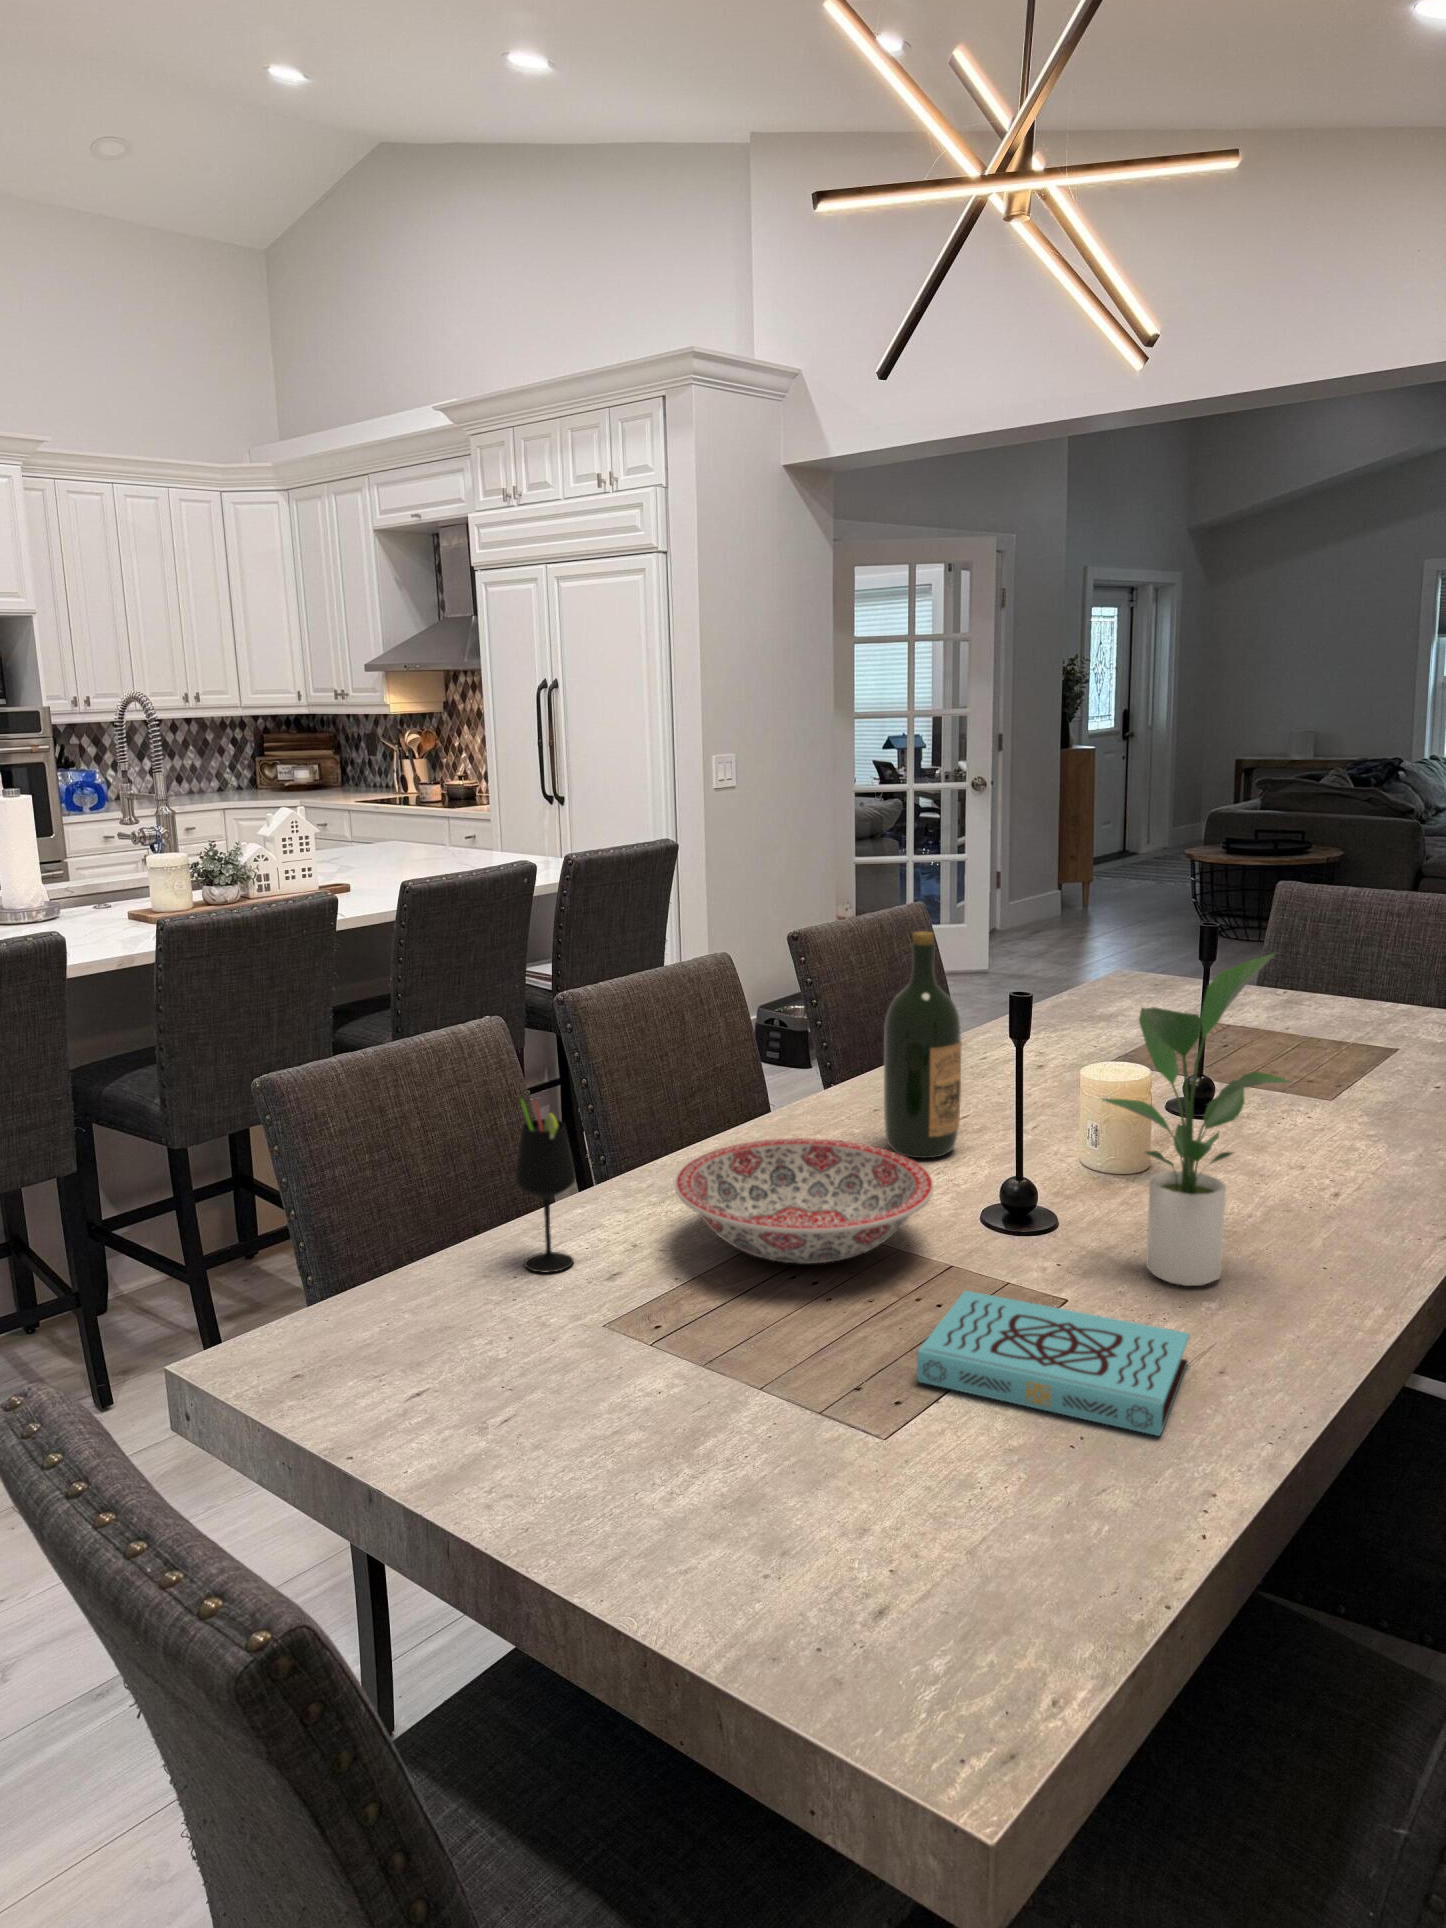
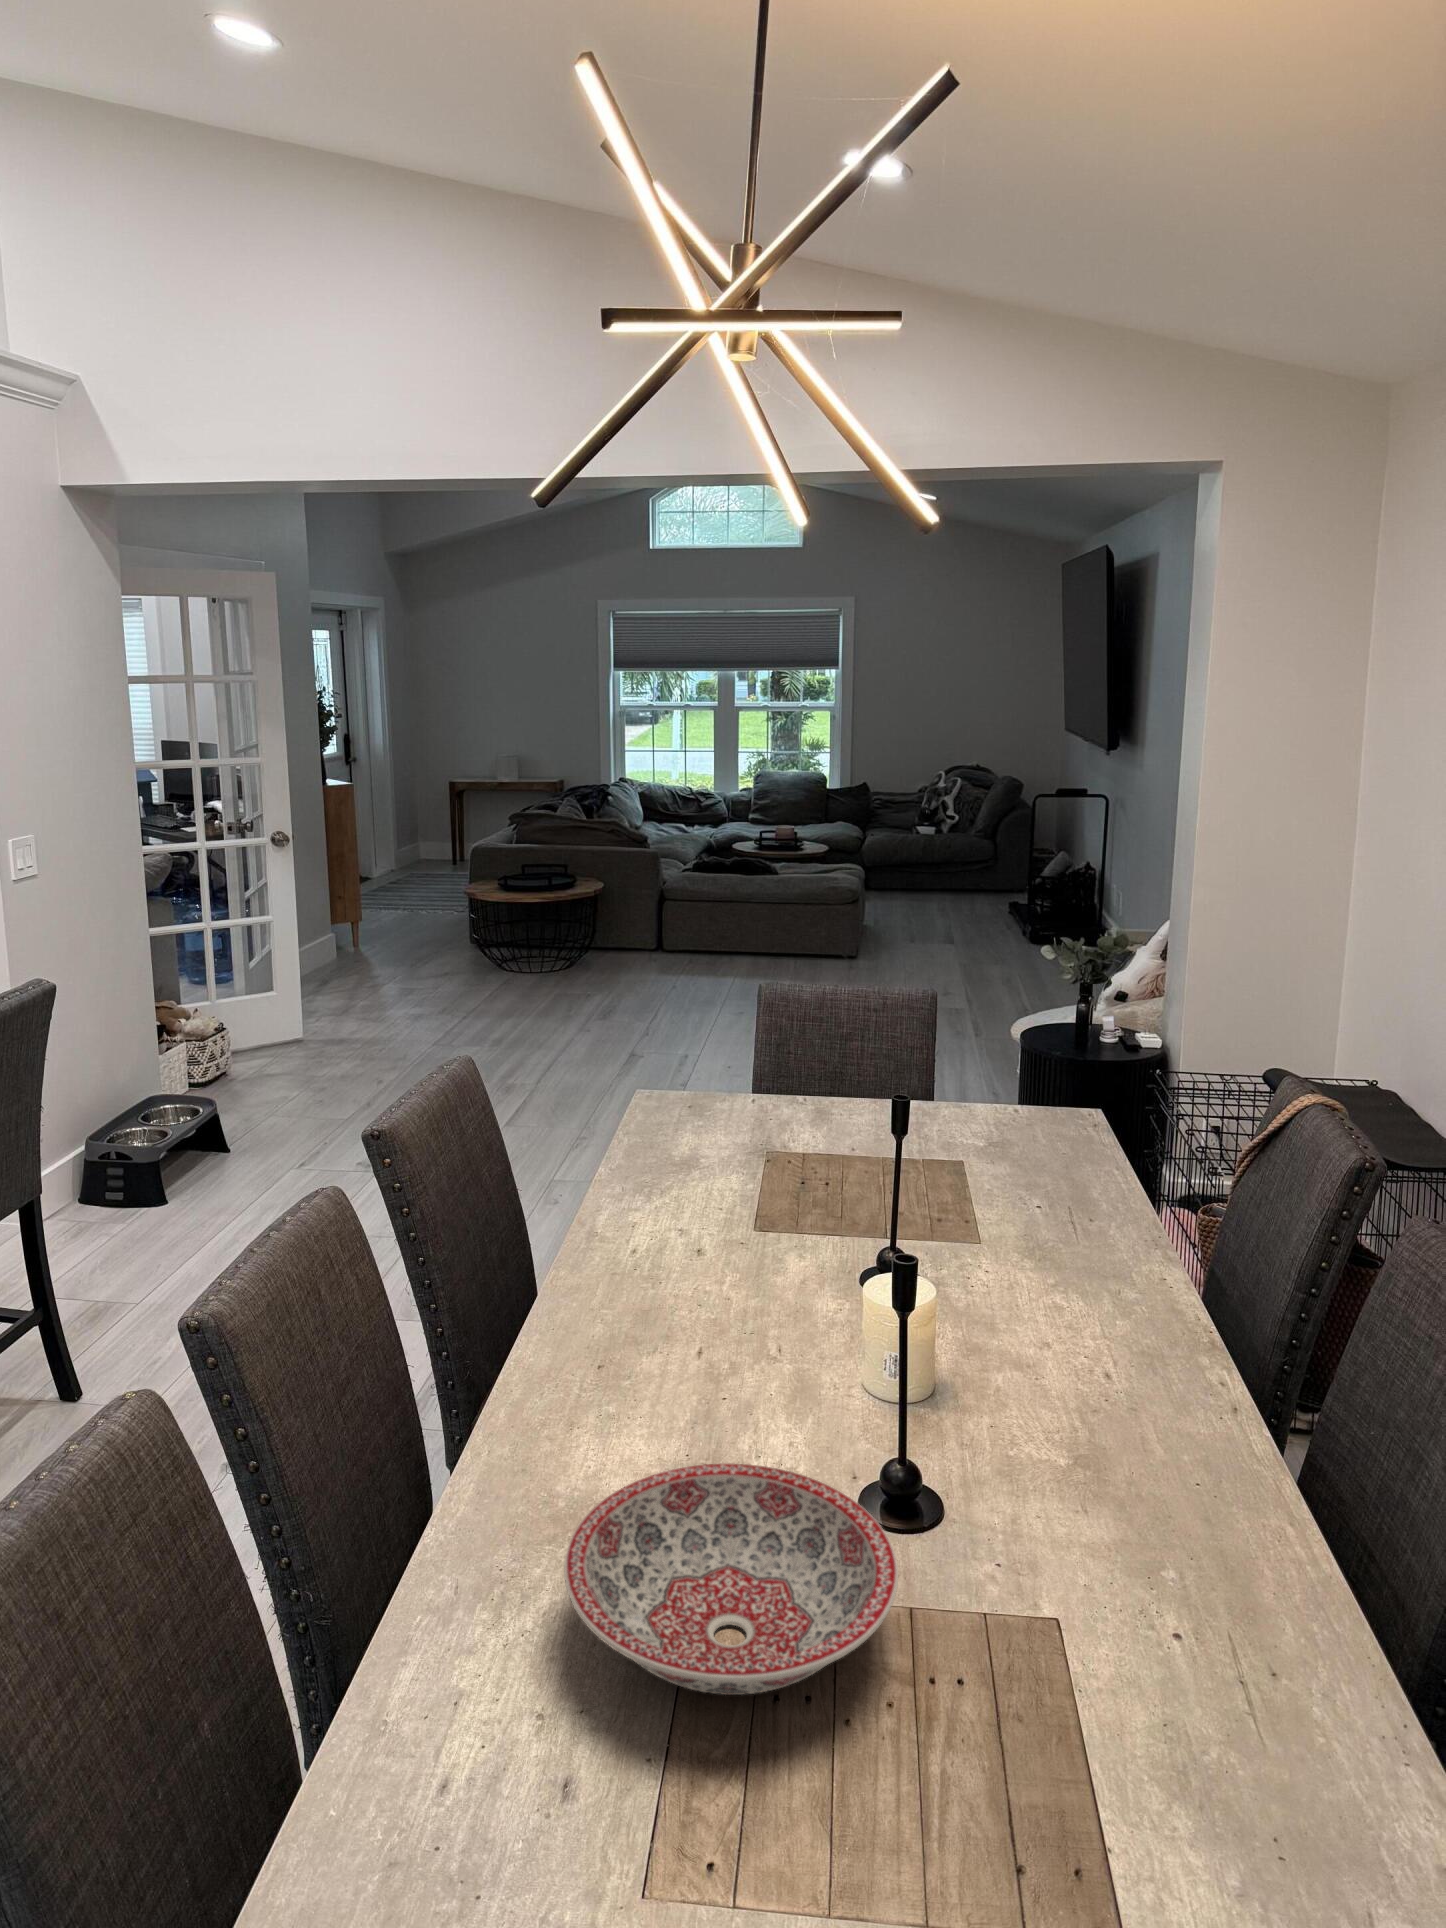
wine bottle: present [884,931,962,1158] -> none [652,1163,742,1432]
potted plant: present [1101,953,1290,1286] -> none [1034,1180,1228,1552]
wine glass: present [516,1098,575,1273] -> none [394,1602,487,1845]
book: present [917,1291,1190,1436] -> none [1005,1643,1350,1840]

